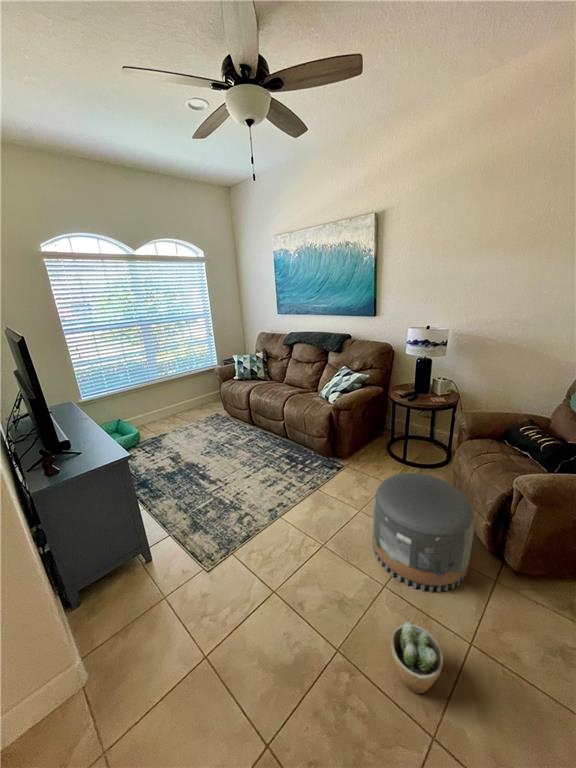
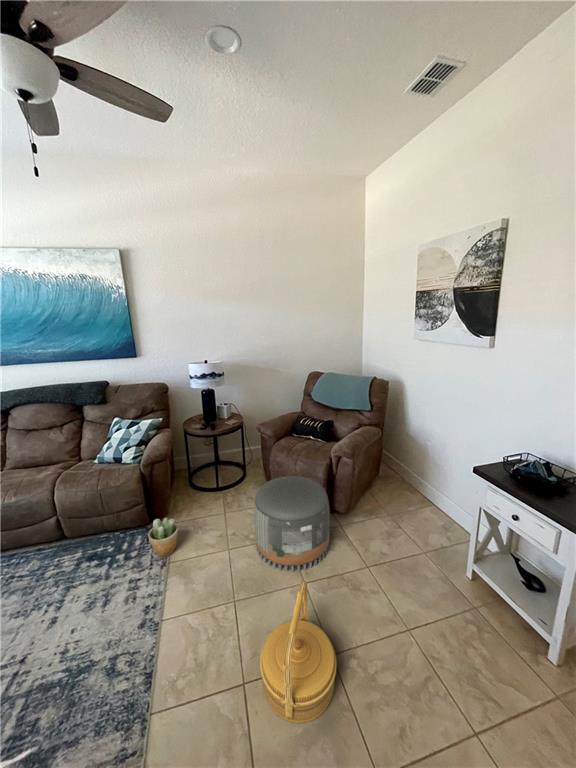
basket: none [255,562,335,671] -> present [260,581,337,723]
potted plant: present [391,622,443,693] -> present [148,518,178,558]

